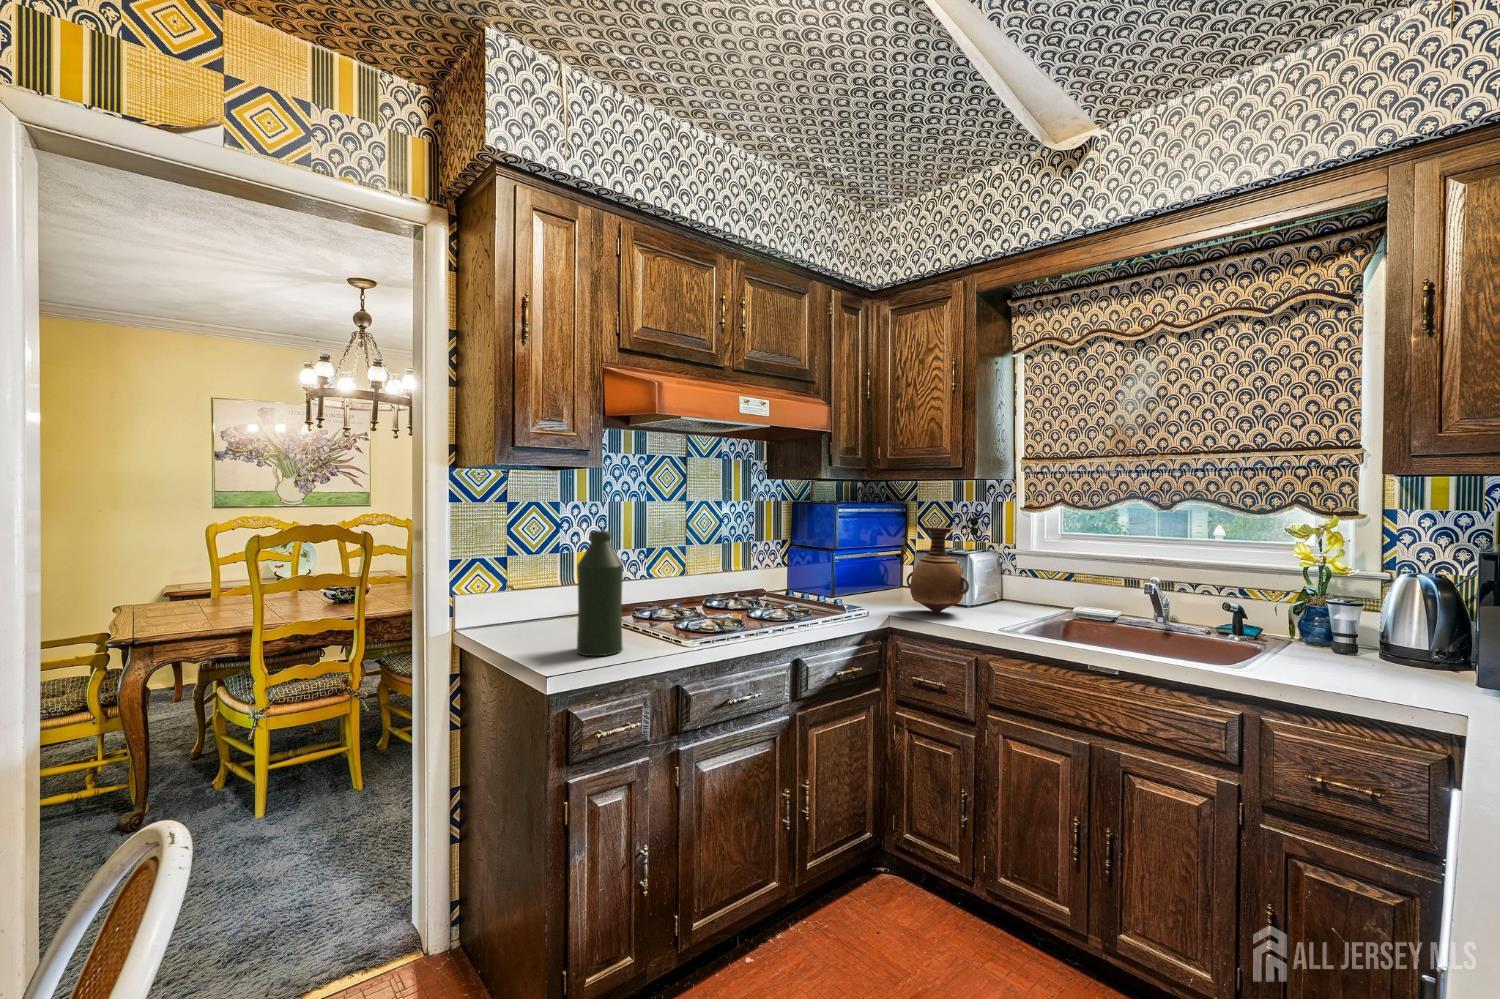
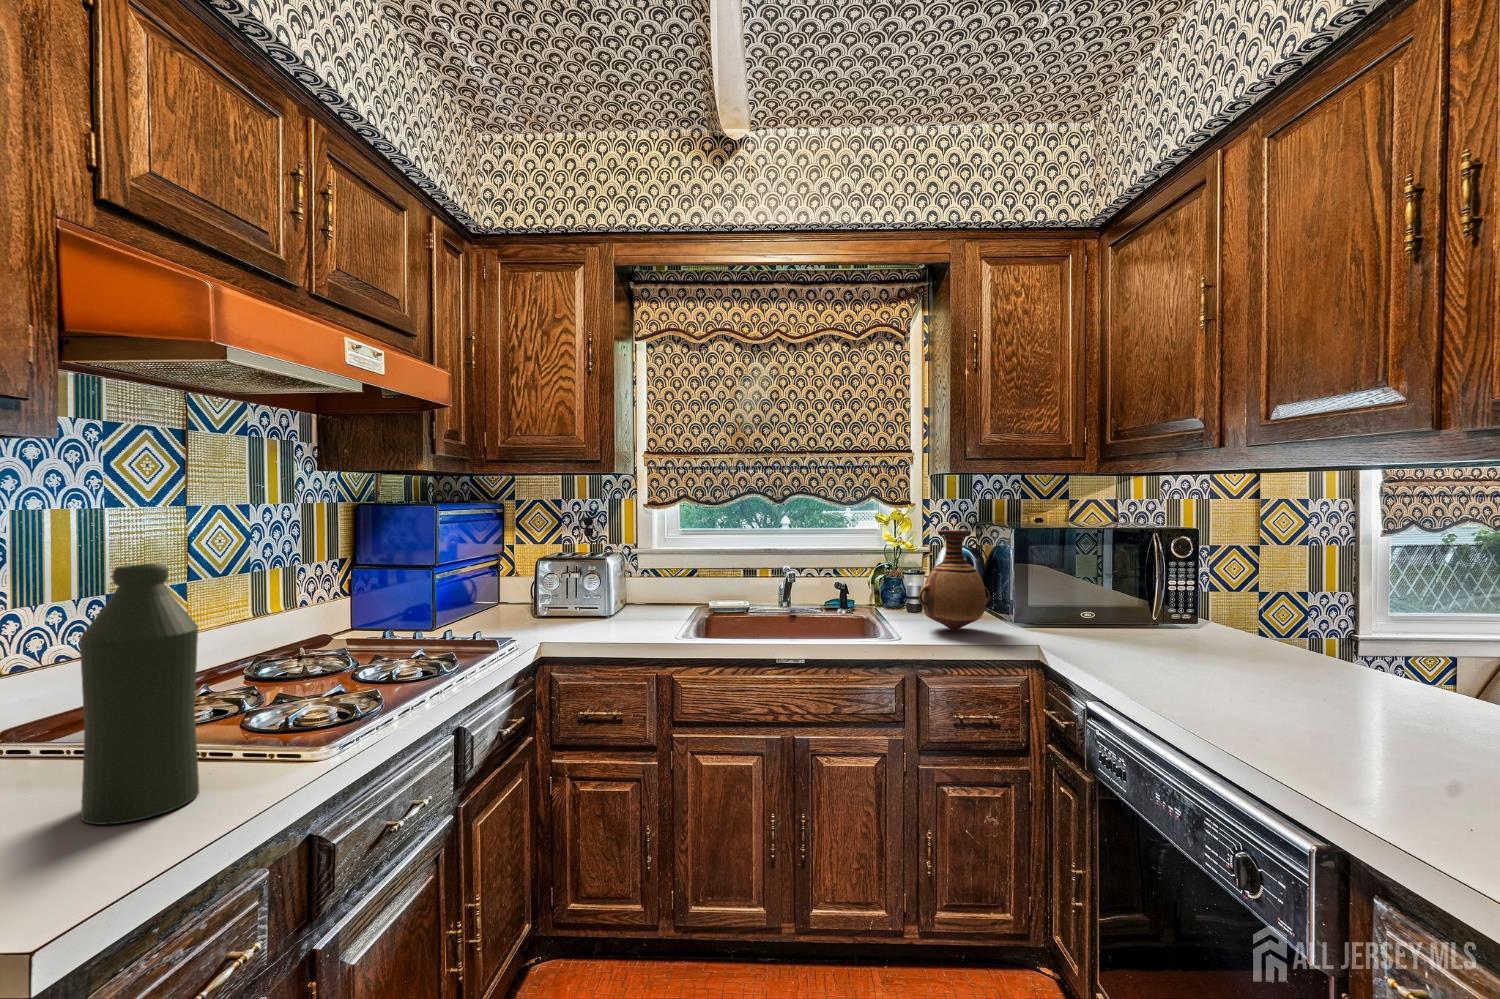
vase: present [907,527,969,613] -> present [919,530,990,631]

